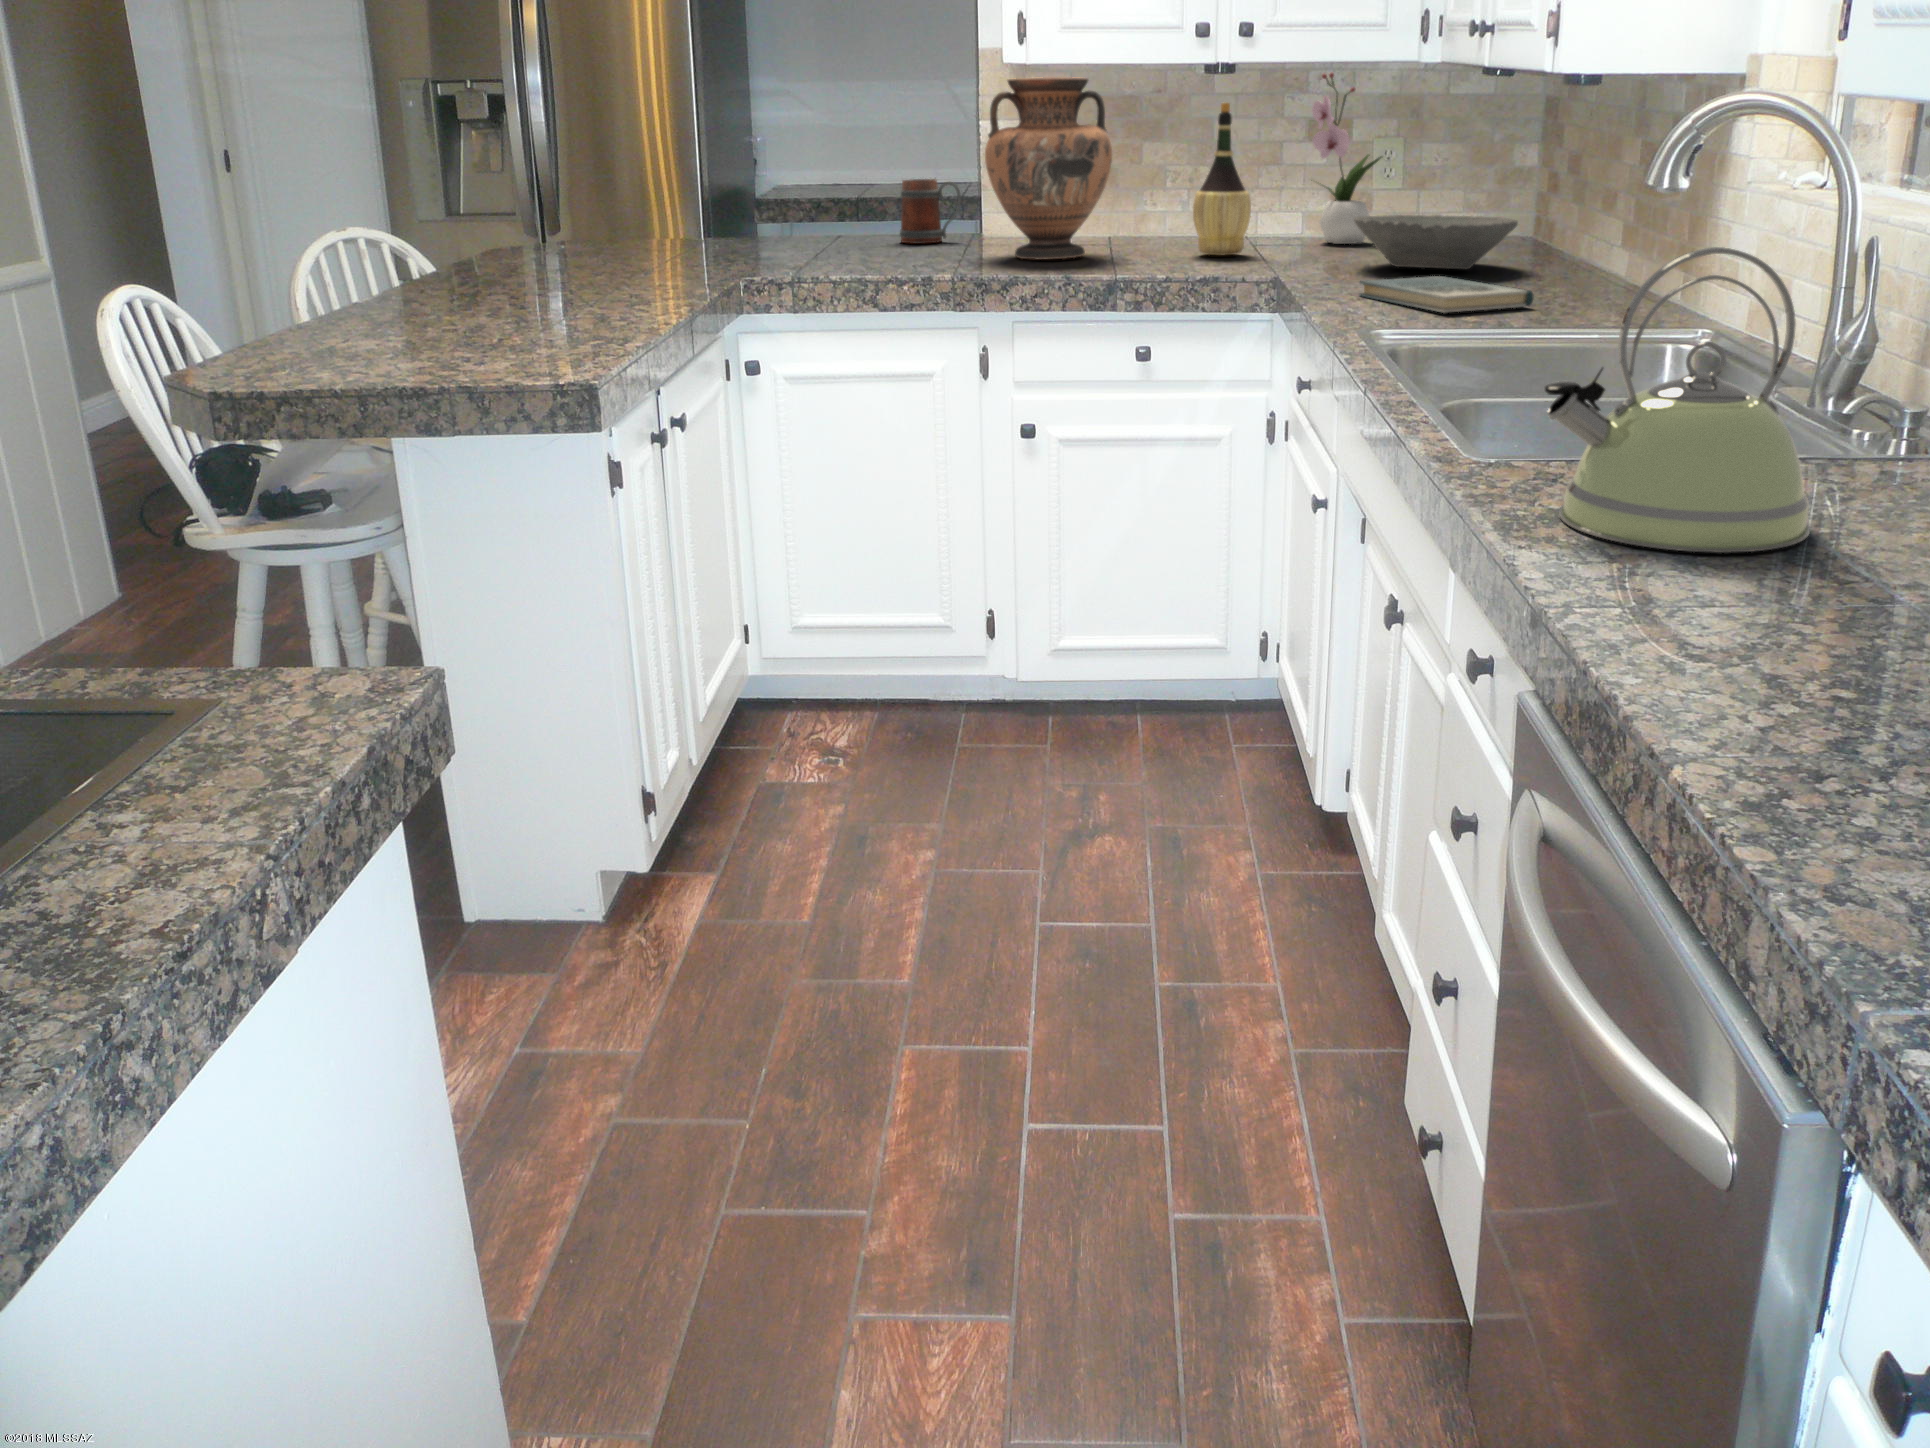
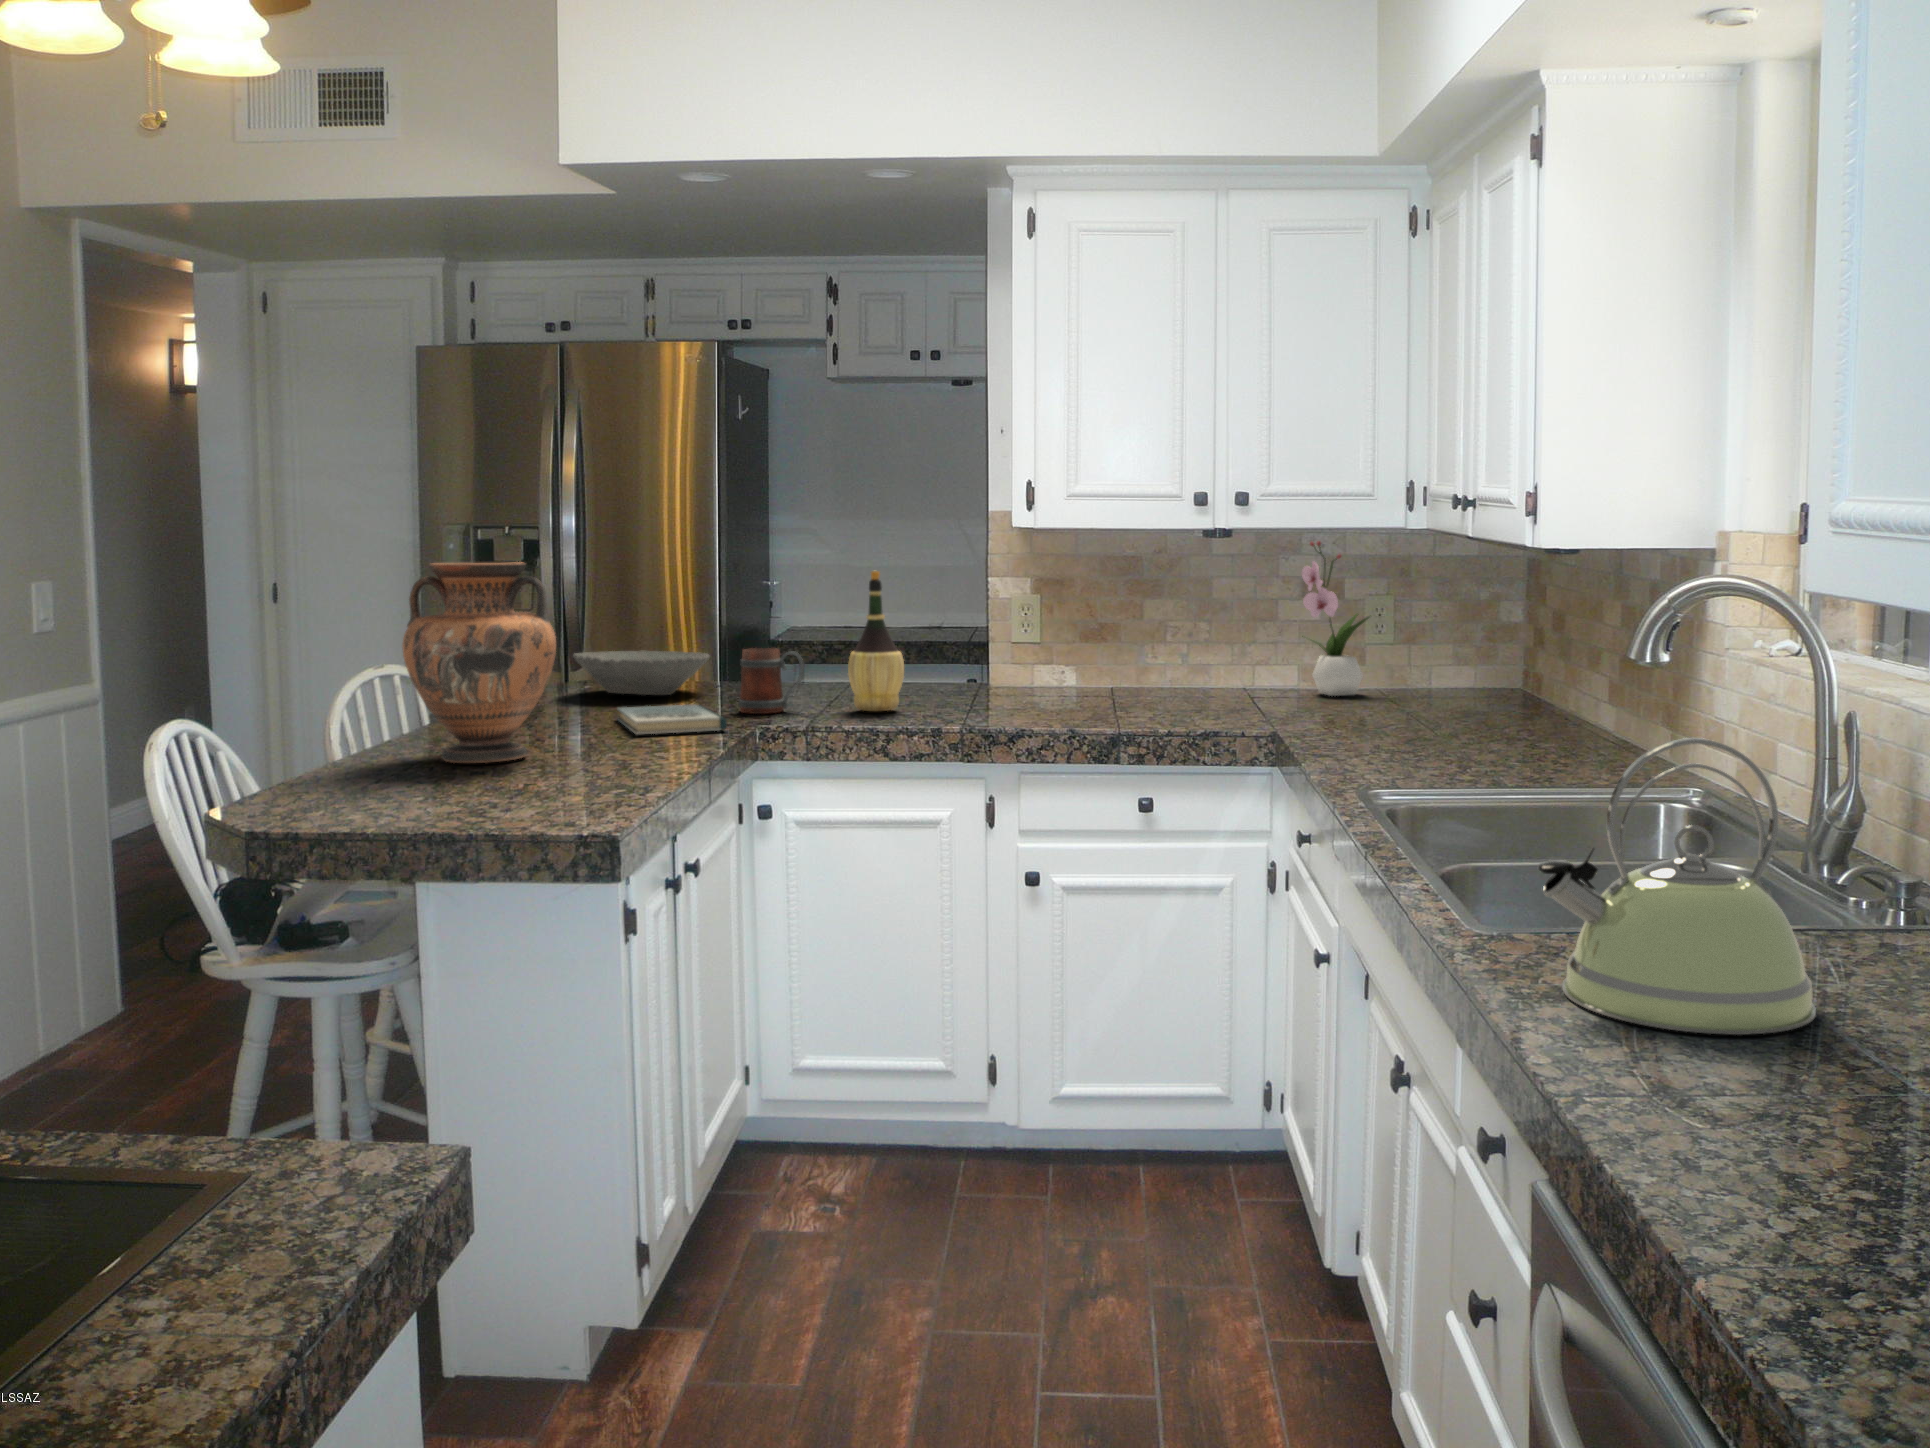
vase: present [985,77,1112,259] -> present [402,562,556,763]
wine bottle: present [1193,102,1251,255] -> present [848,571,904,711]
mug: present [900,179,961,243] -> present [739,648,804,714]
bowl: present [1354,215,1518,269] -> present [573,651,710,695]
book: present [1359,276,1533,313] -> present [617,704,727,734]

